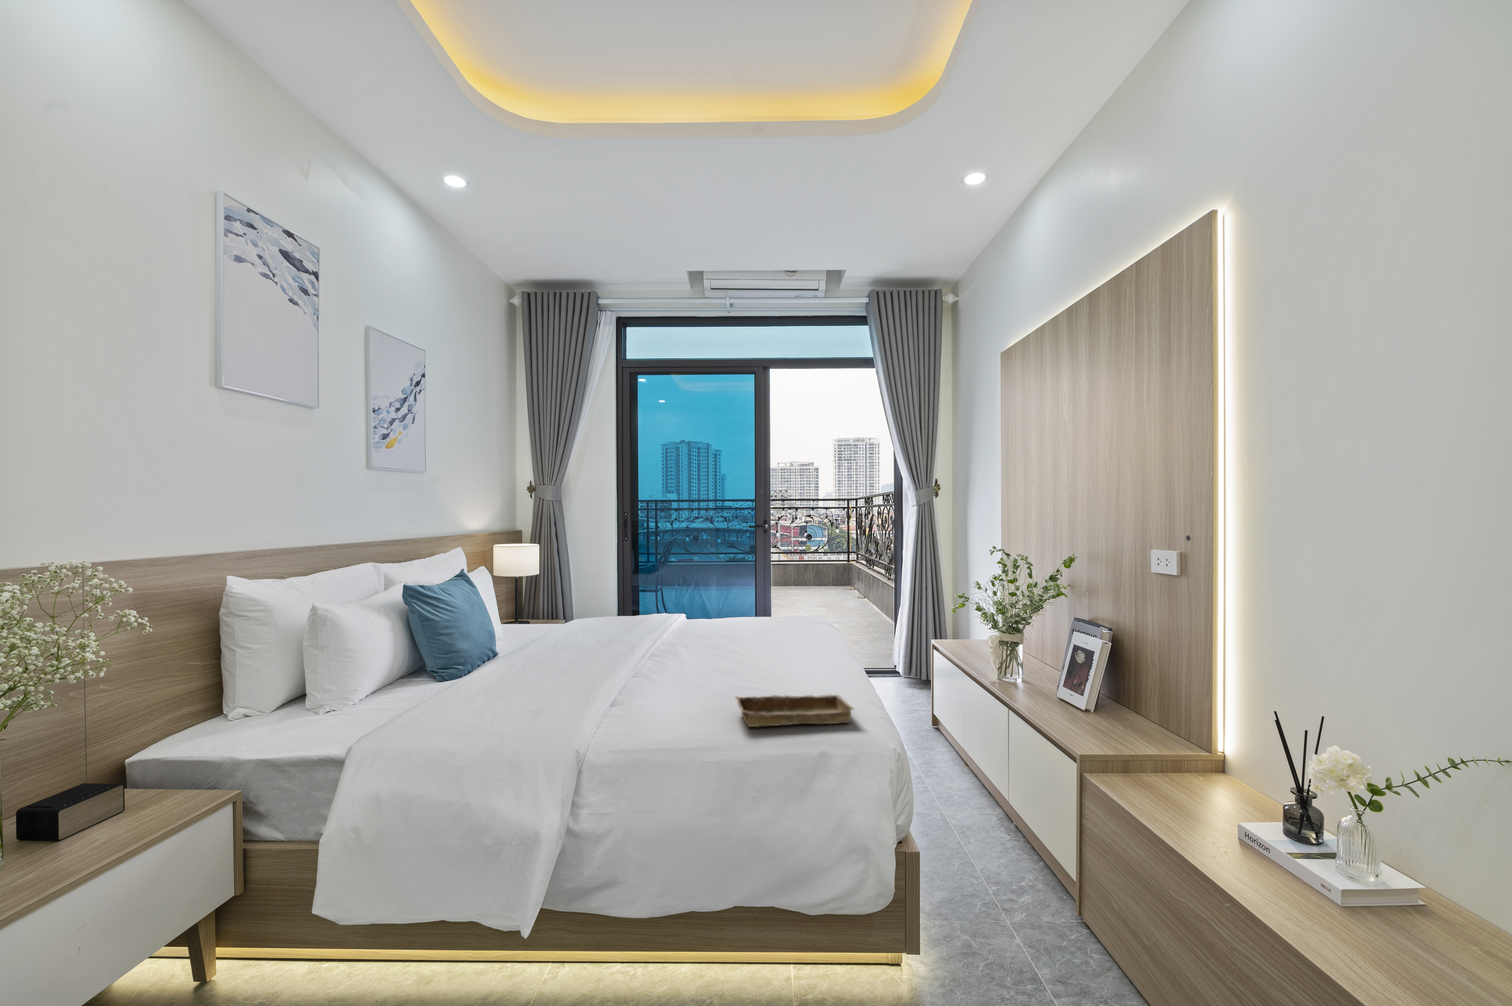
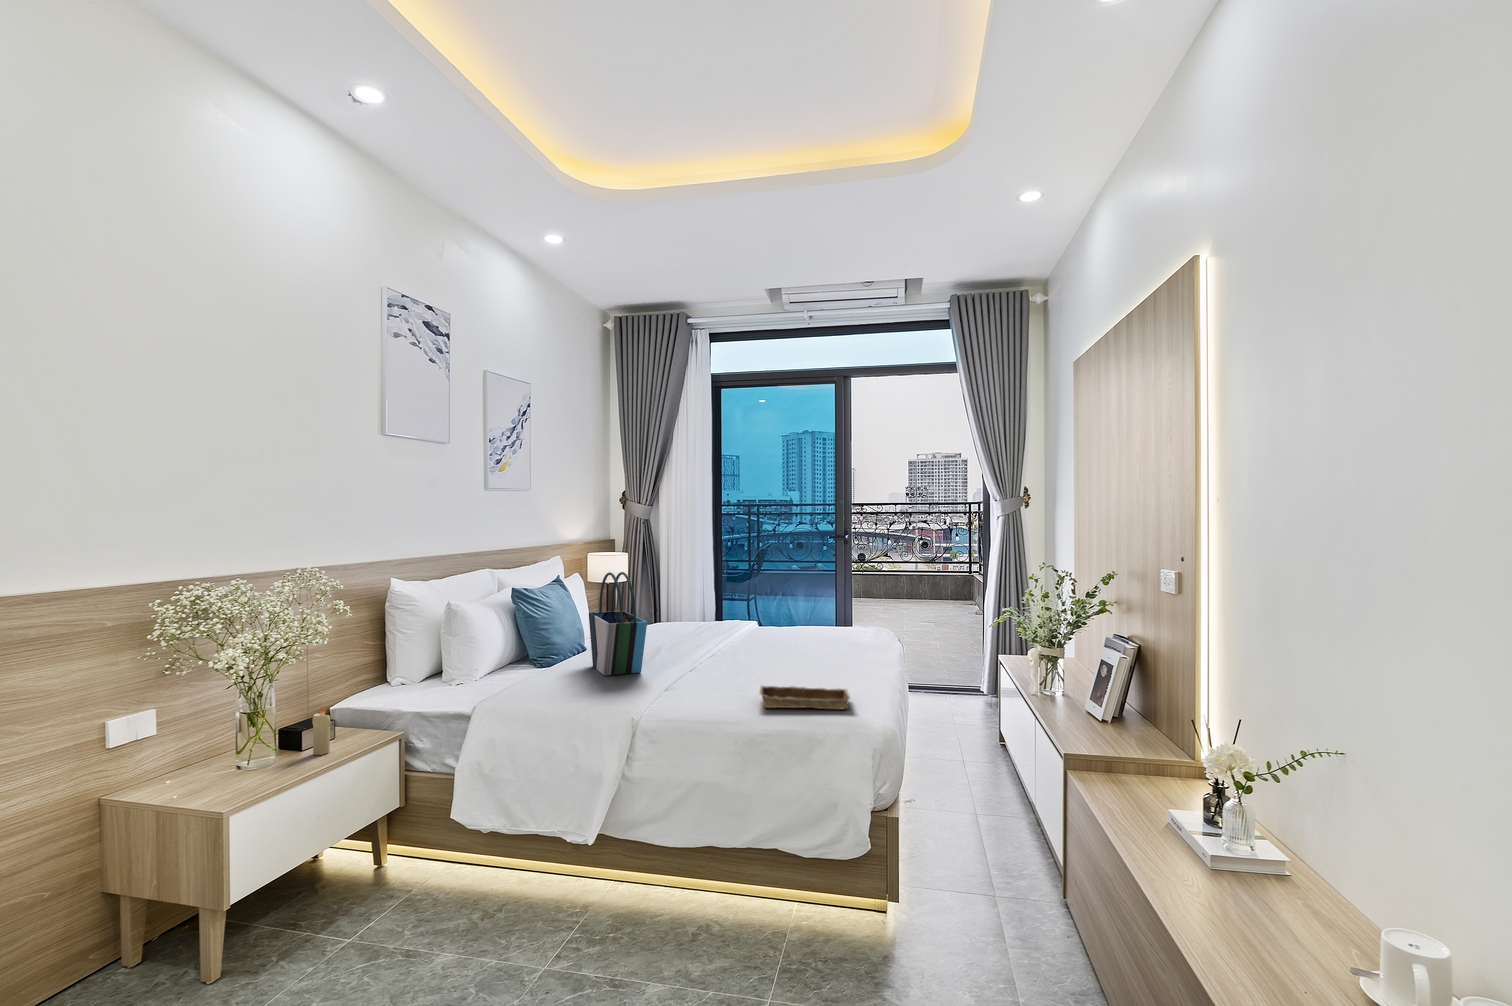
tote bag: none [504,561,583,690] -> present [589,572,647,676]
candle: none [60,775,96,854] -> present [312,706,330,755]

